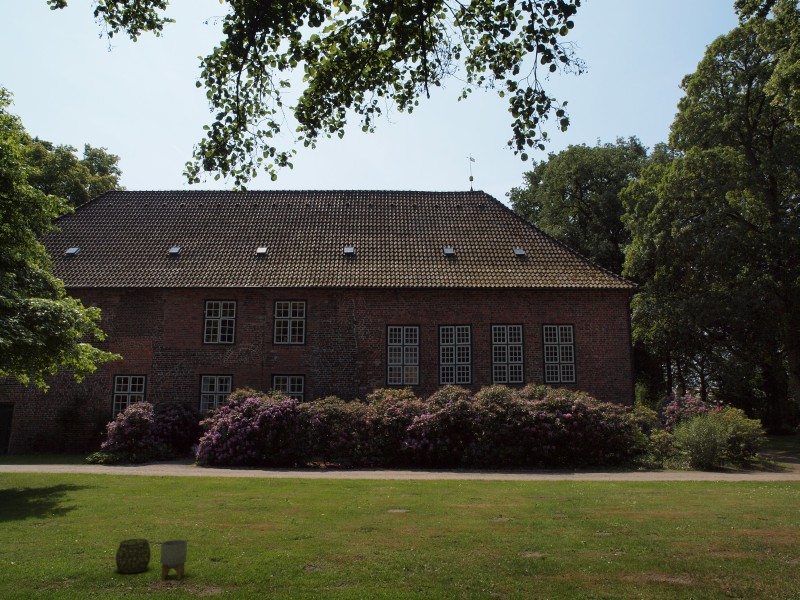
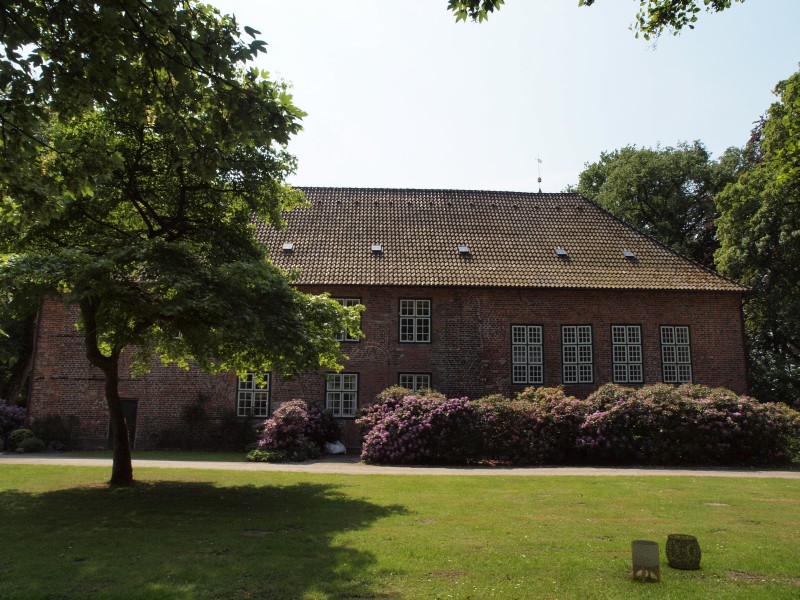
planter: present [161,540,187,580] -> present [631,540,660,583]

